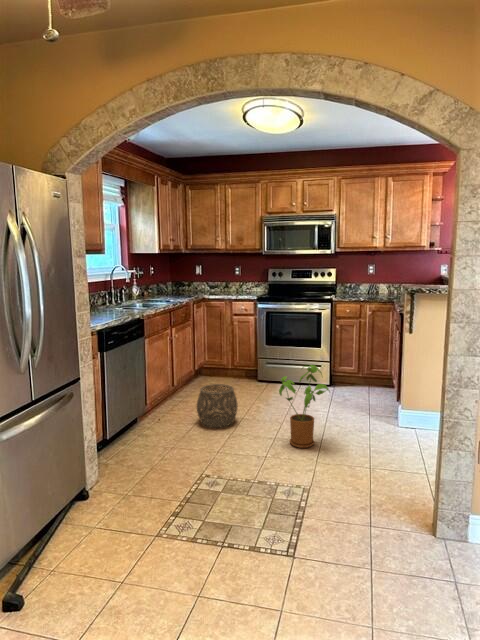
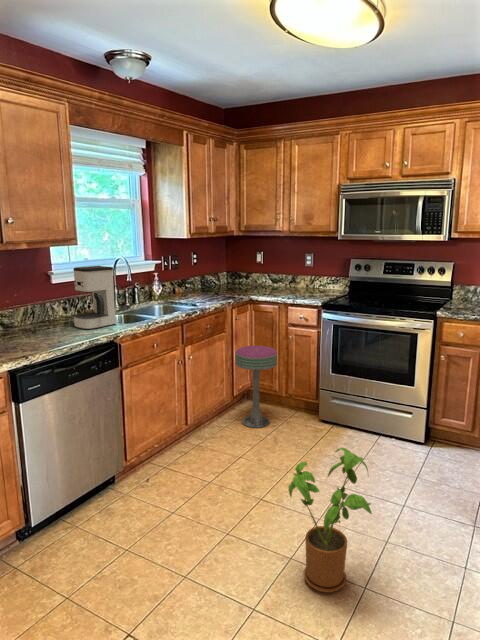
coffee maker: none [104,270,133,314] -> present [73,266,116,330]
bar stool: none [199,331,229,389] -> present [235,346,277,428]
woven basket: present [197,384,238,427] -> none [188,439,251,511]

